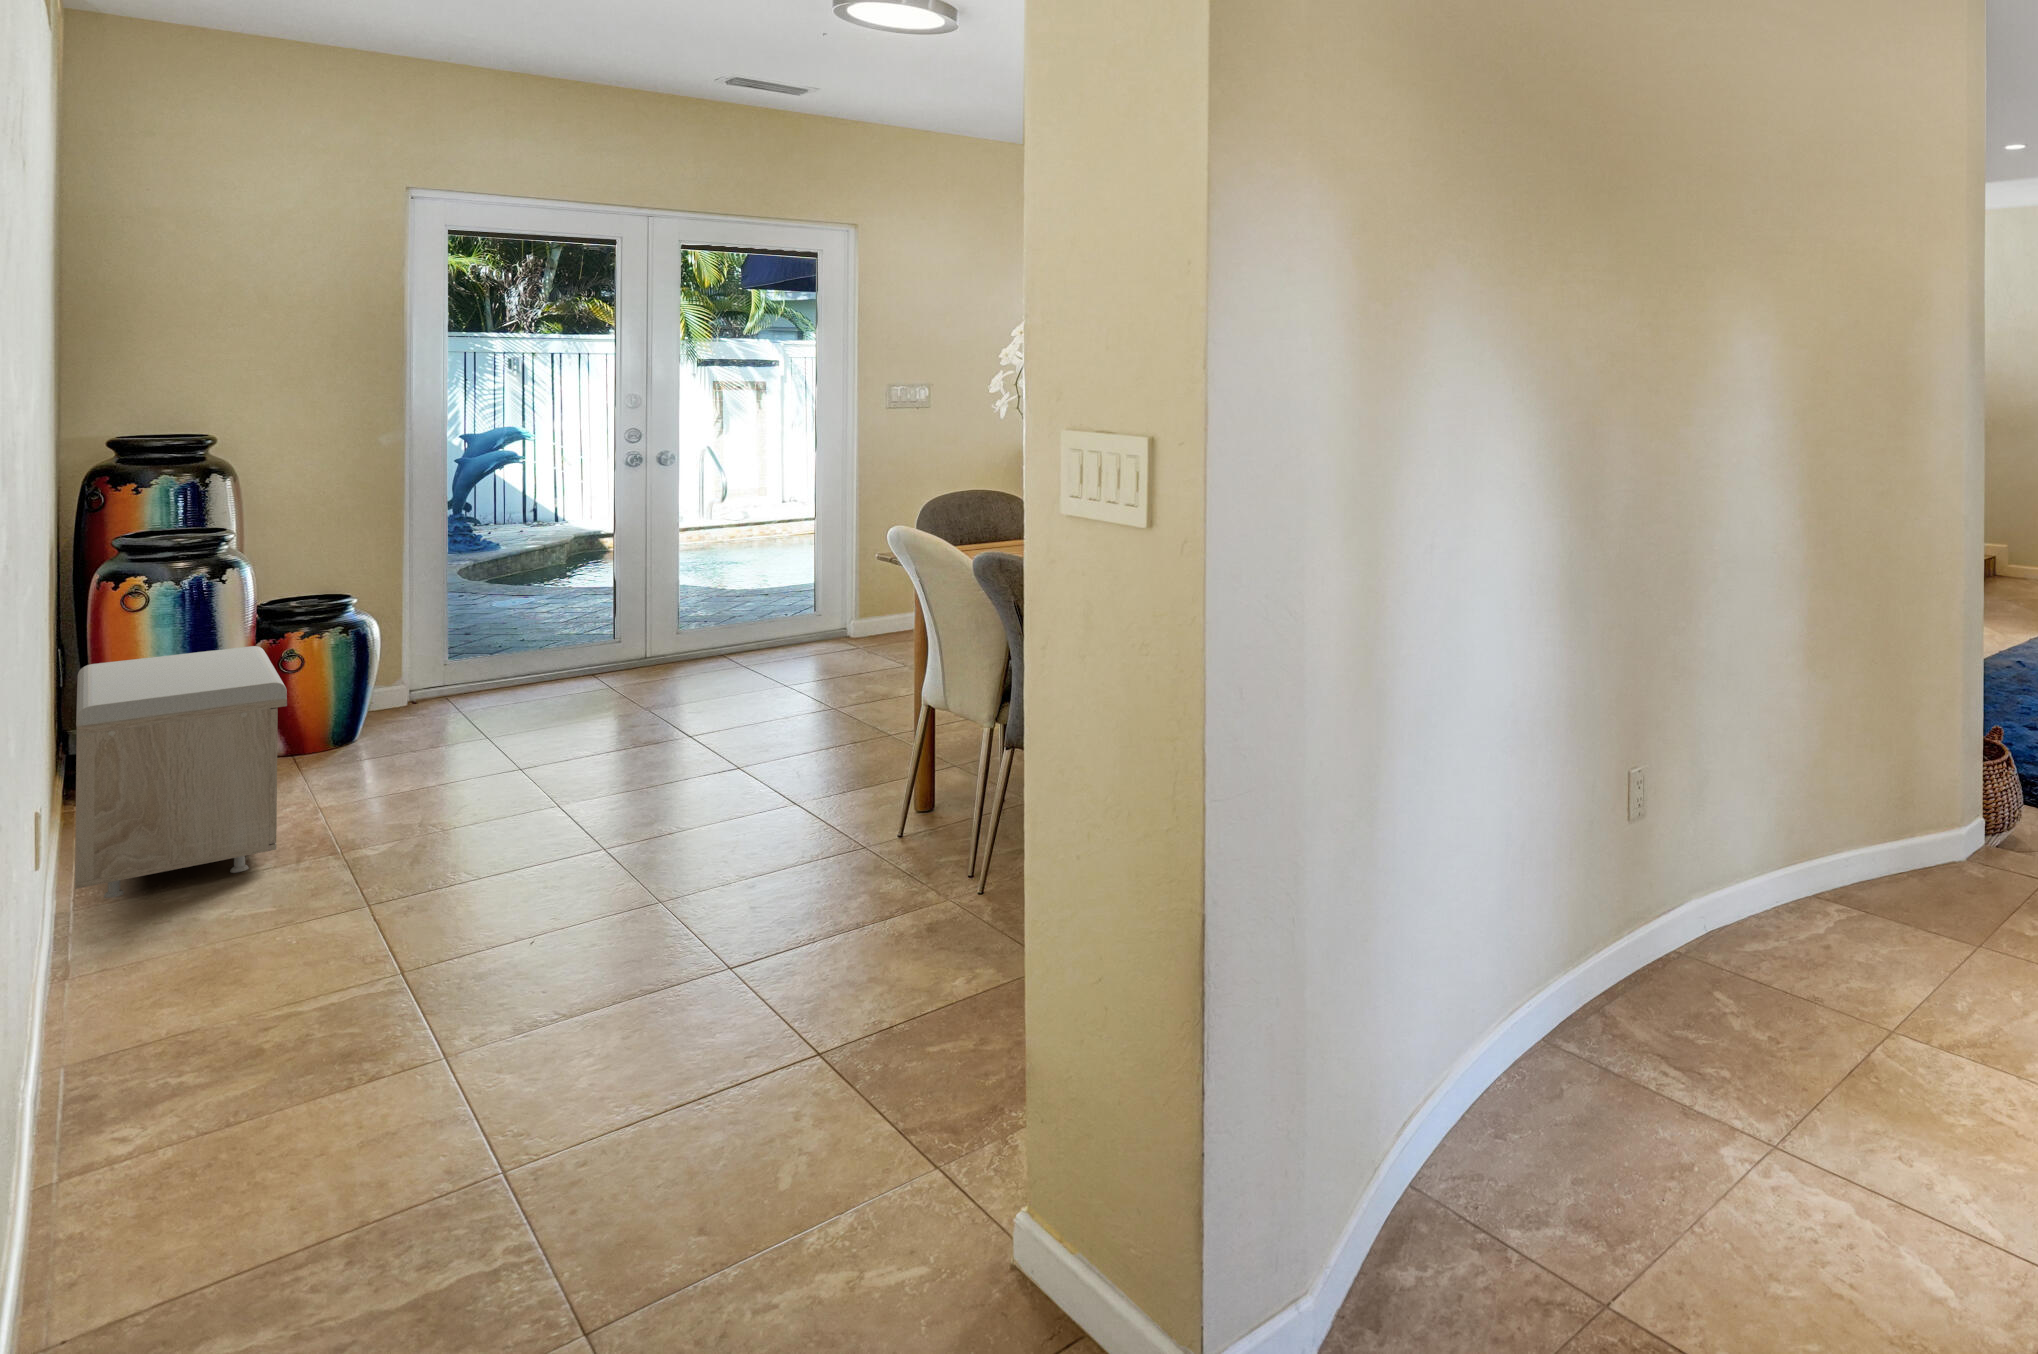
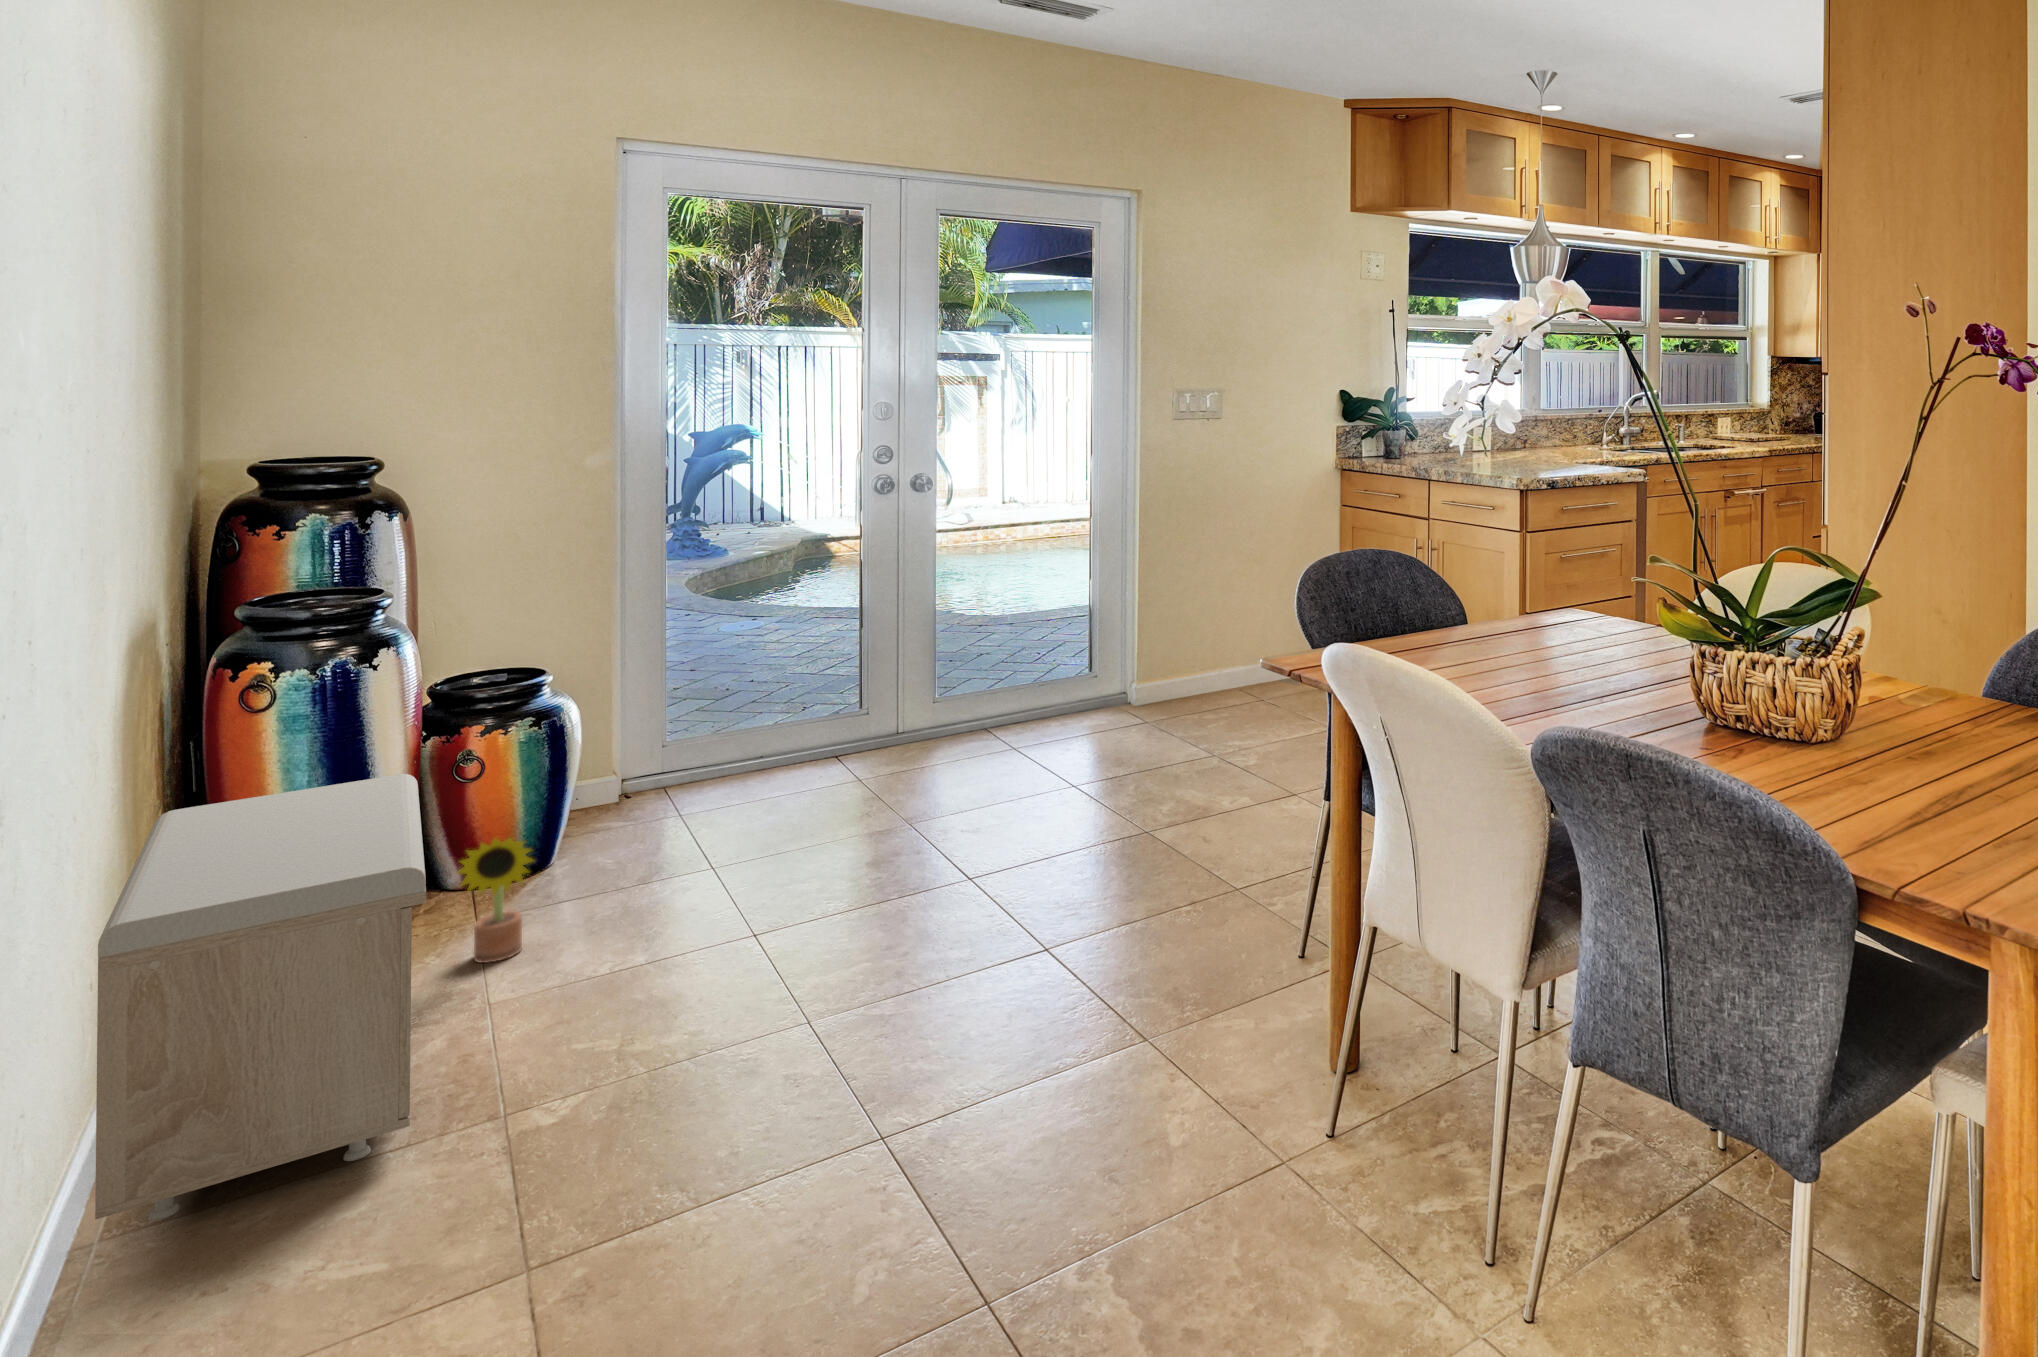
decorative plant: none [289,698,351,790] -> present [457,838,533,963]

